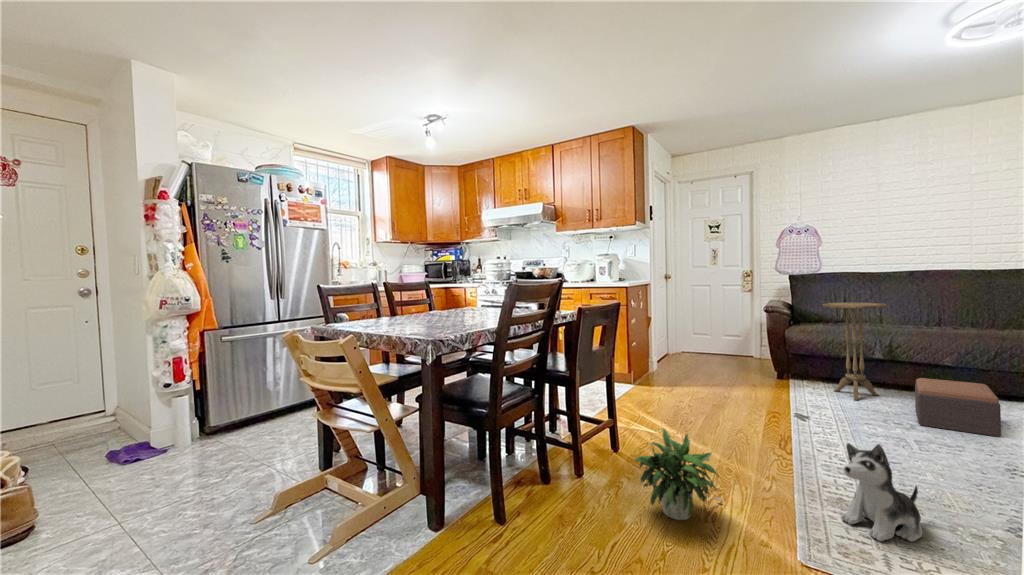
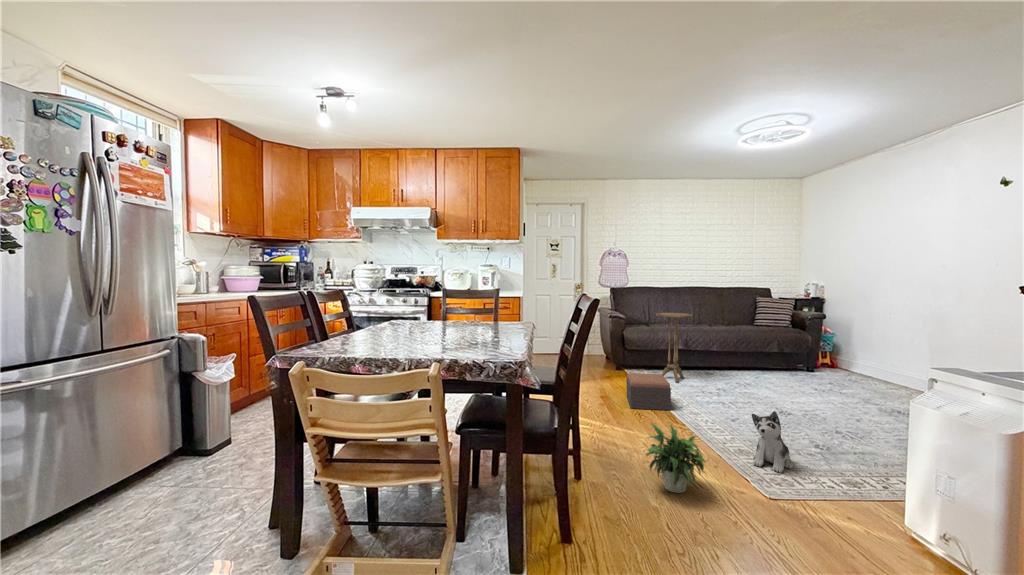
footstool: present [915,378,1001,437] -> present [627,373,671,410]

